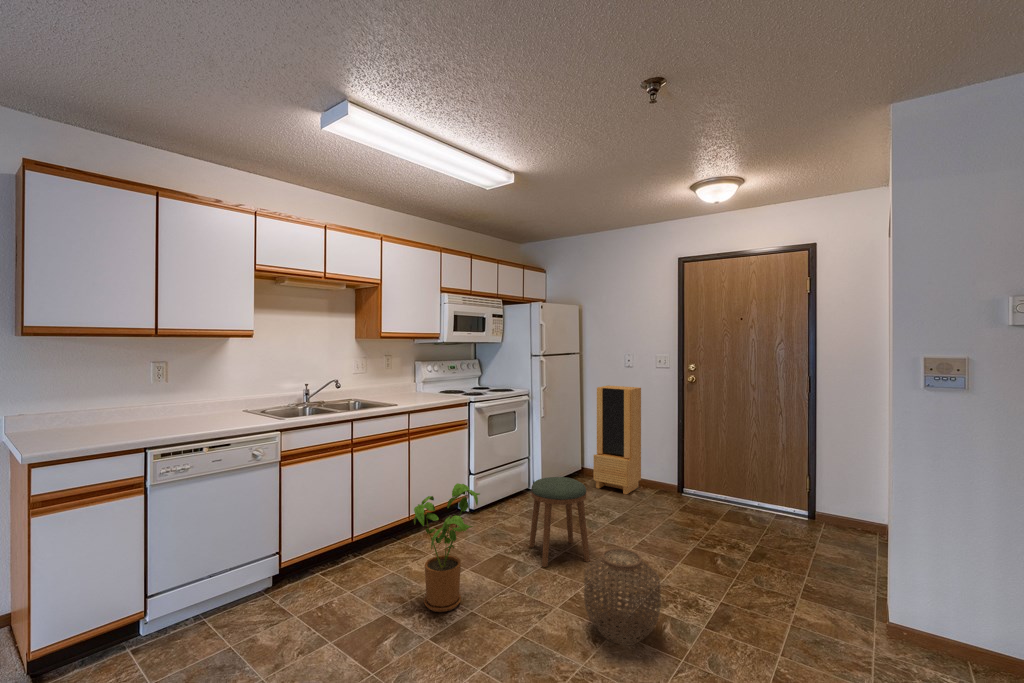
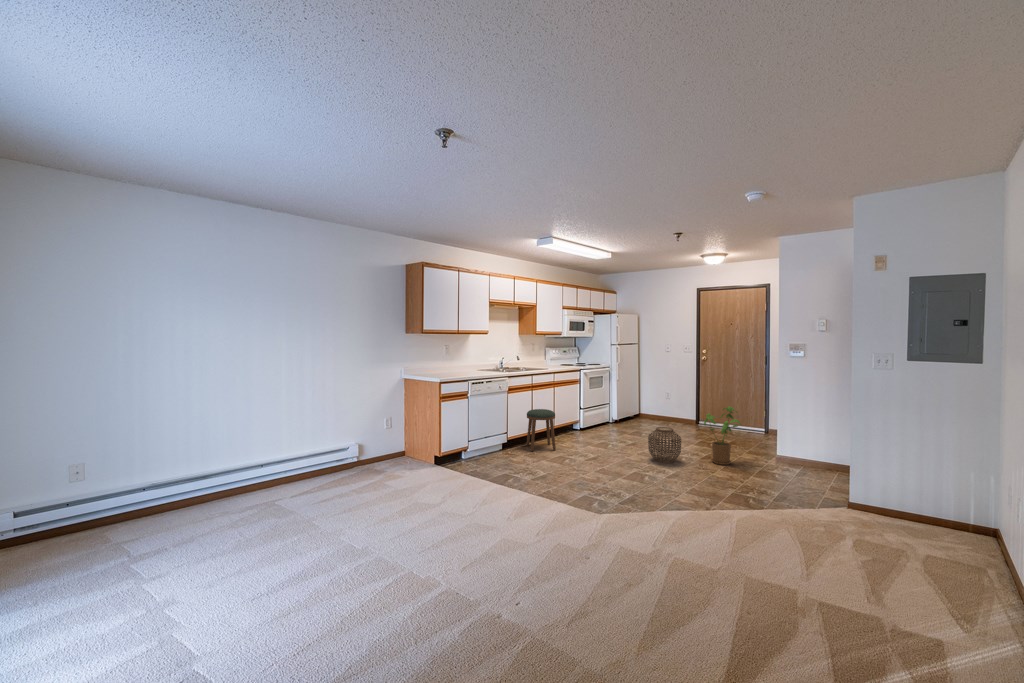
storage cabinet: present [594,385,641,494] -> none [646,363,675,425]
stool: present [529,477,590,567] -> present [526,409,556,451]
house plant: present [414,483,480,612] -> present [704,407,740,465]

